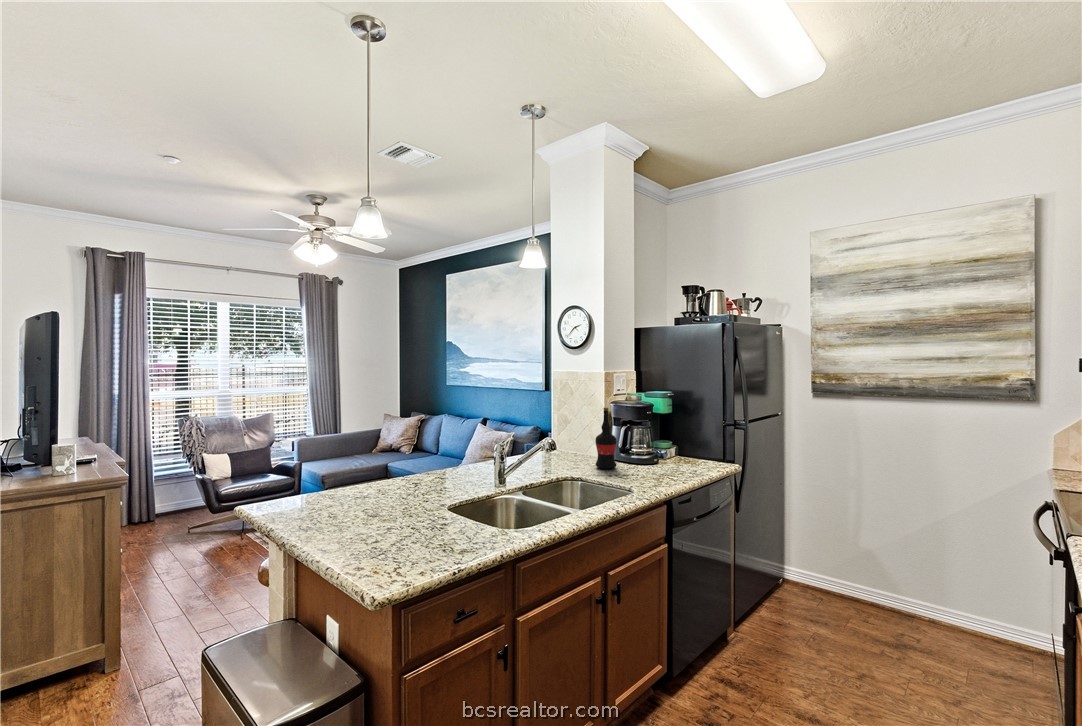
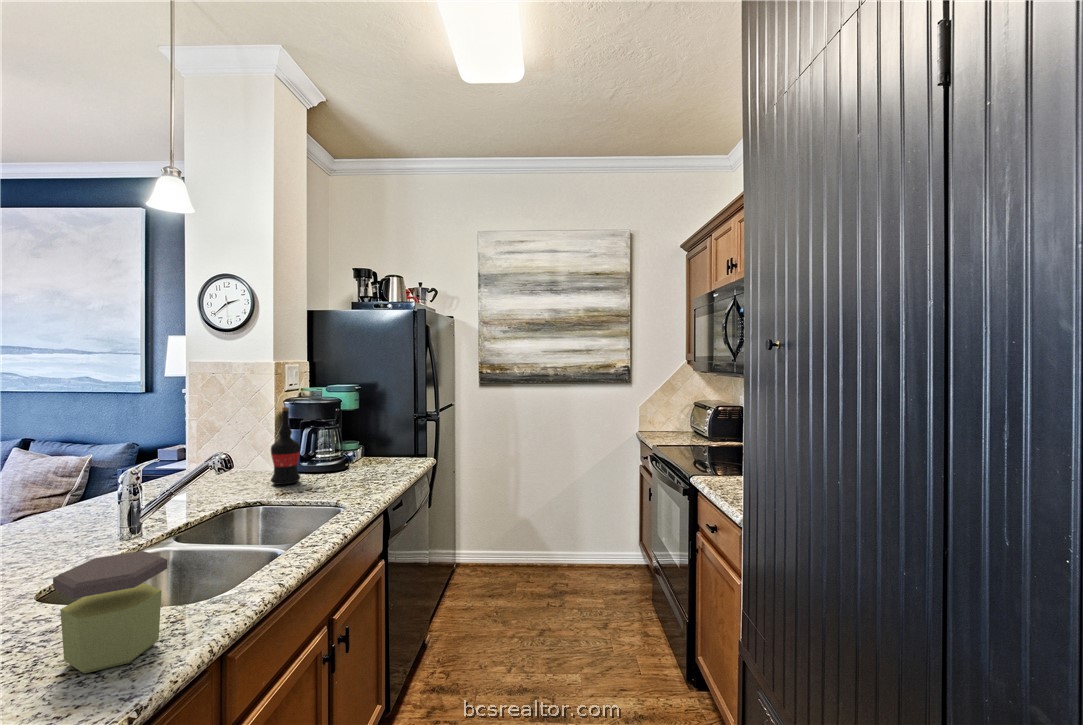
jar: none [437,487,485,548] -> present [53,551,167,673]

